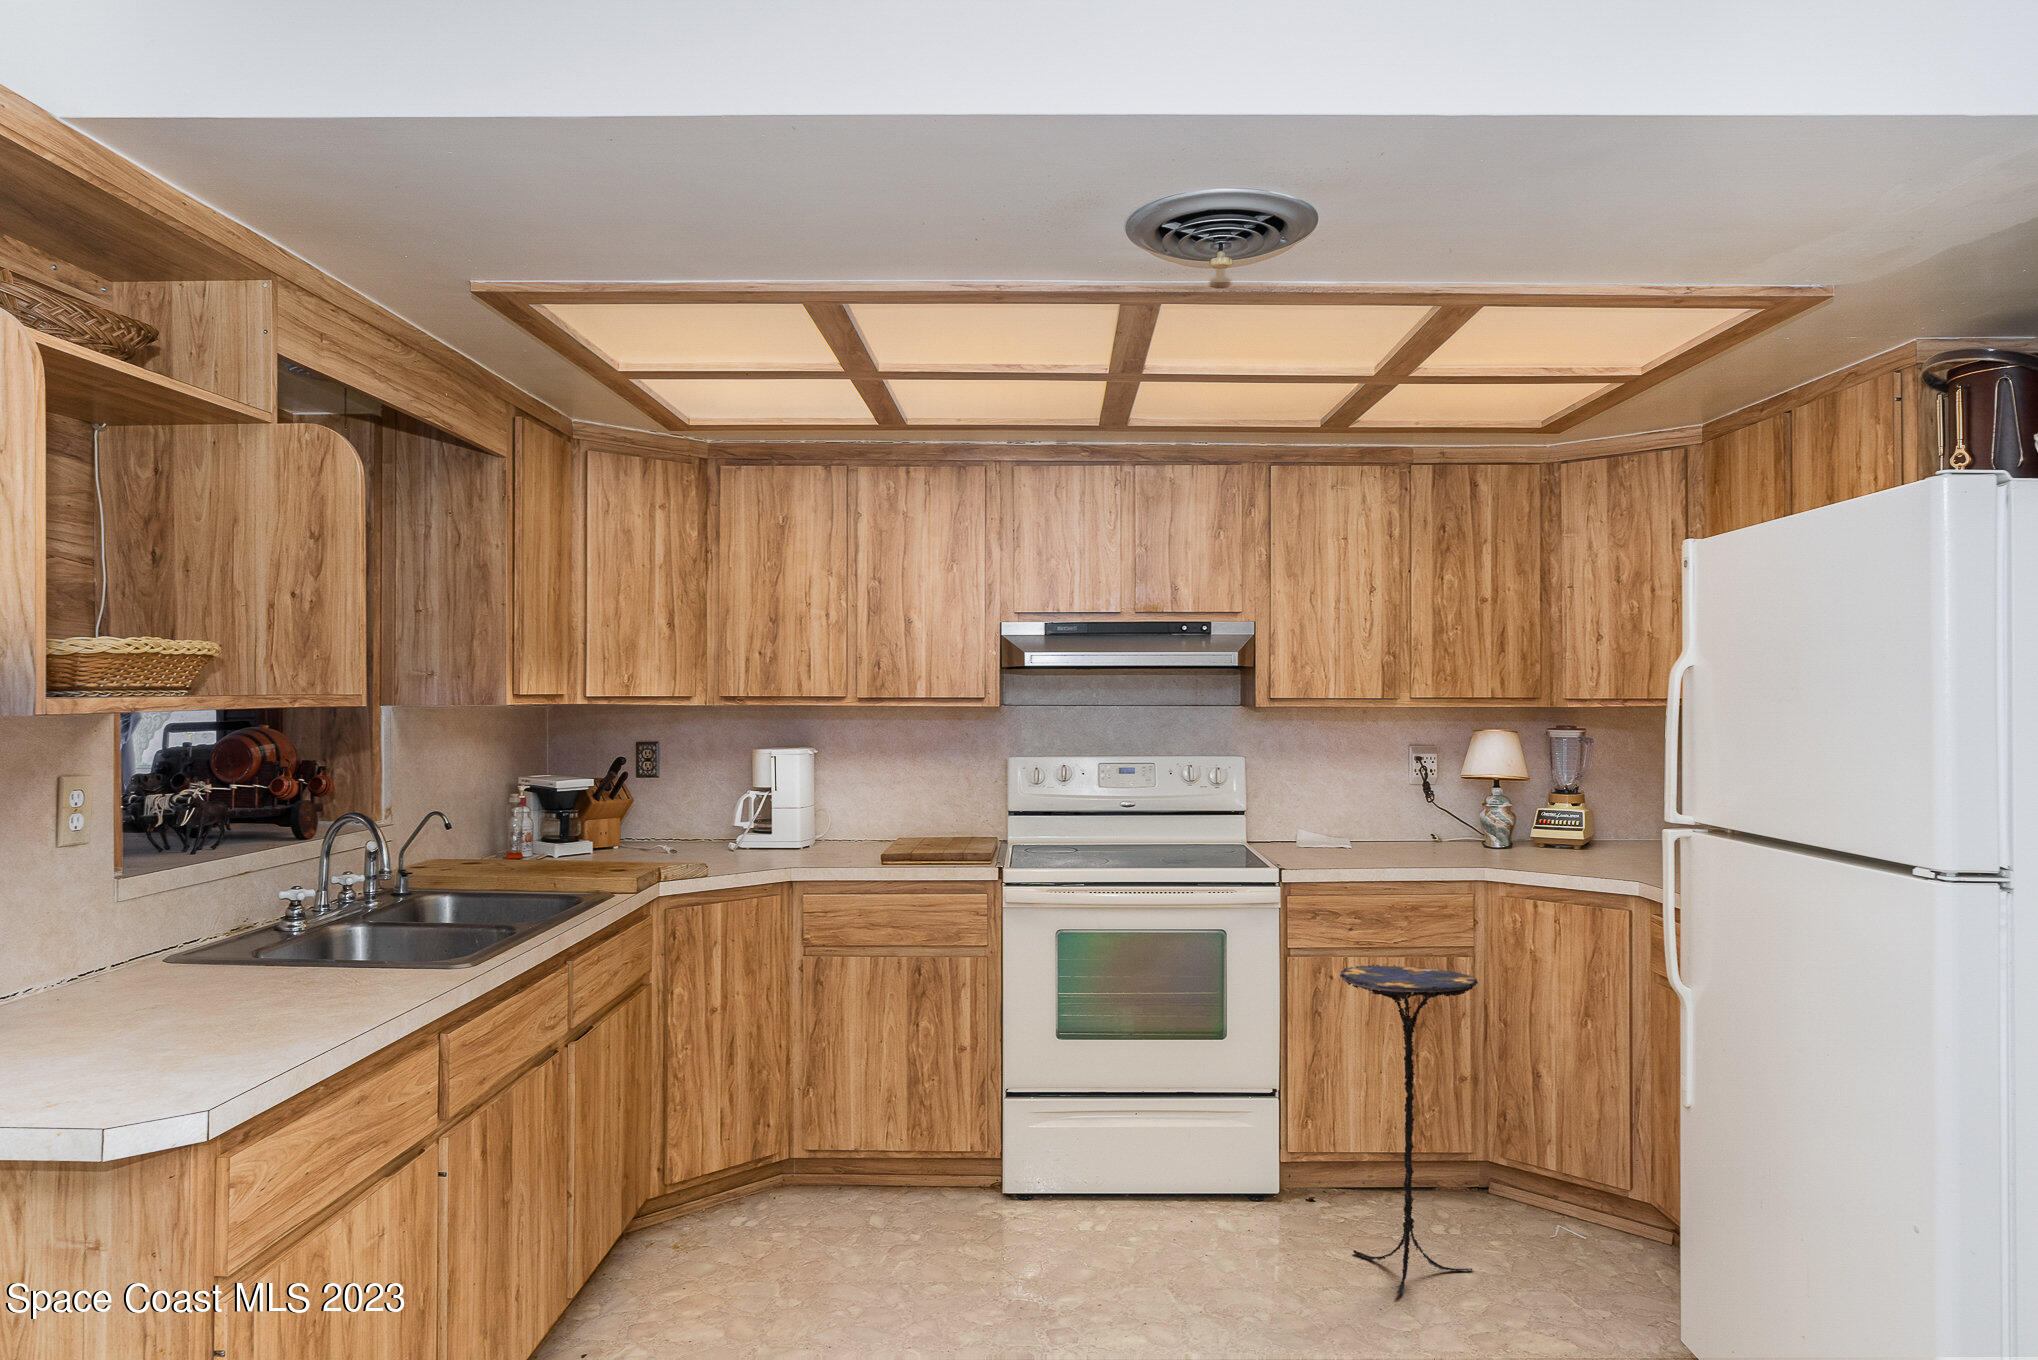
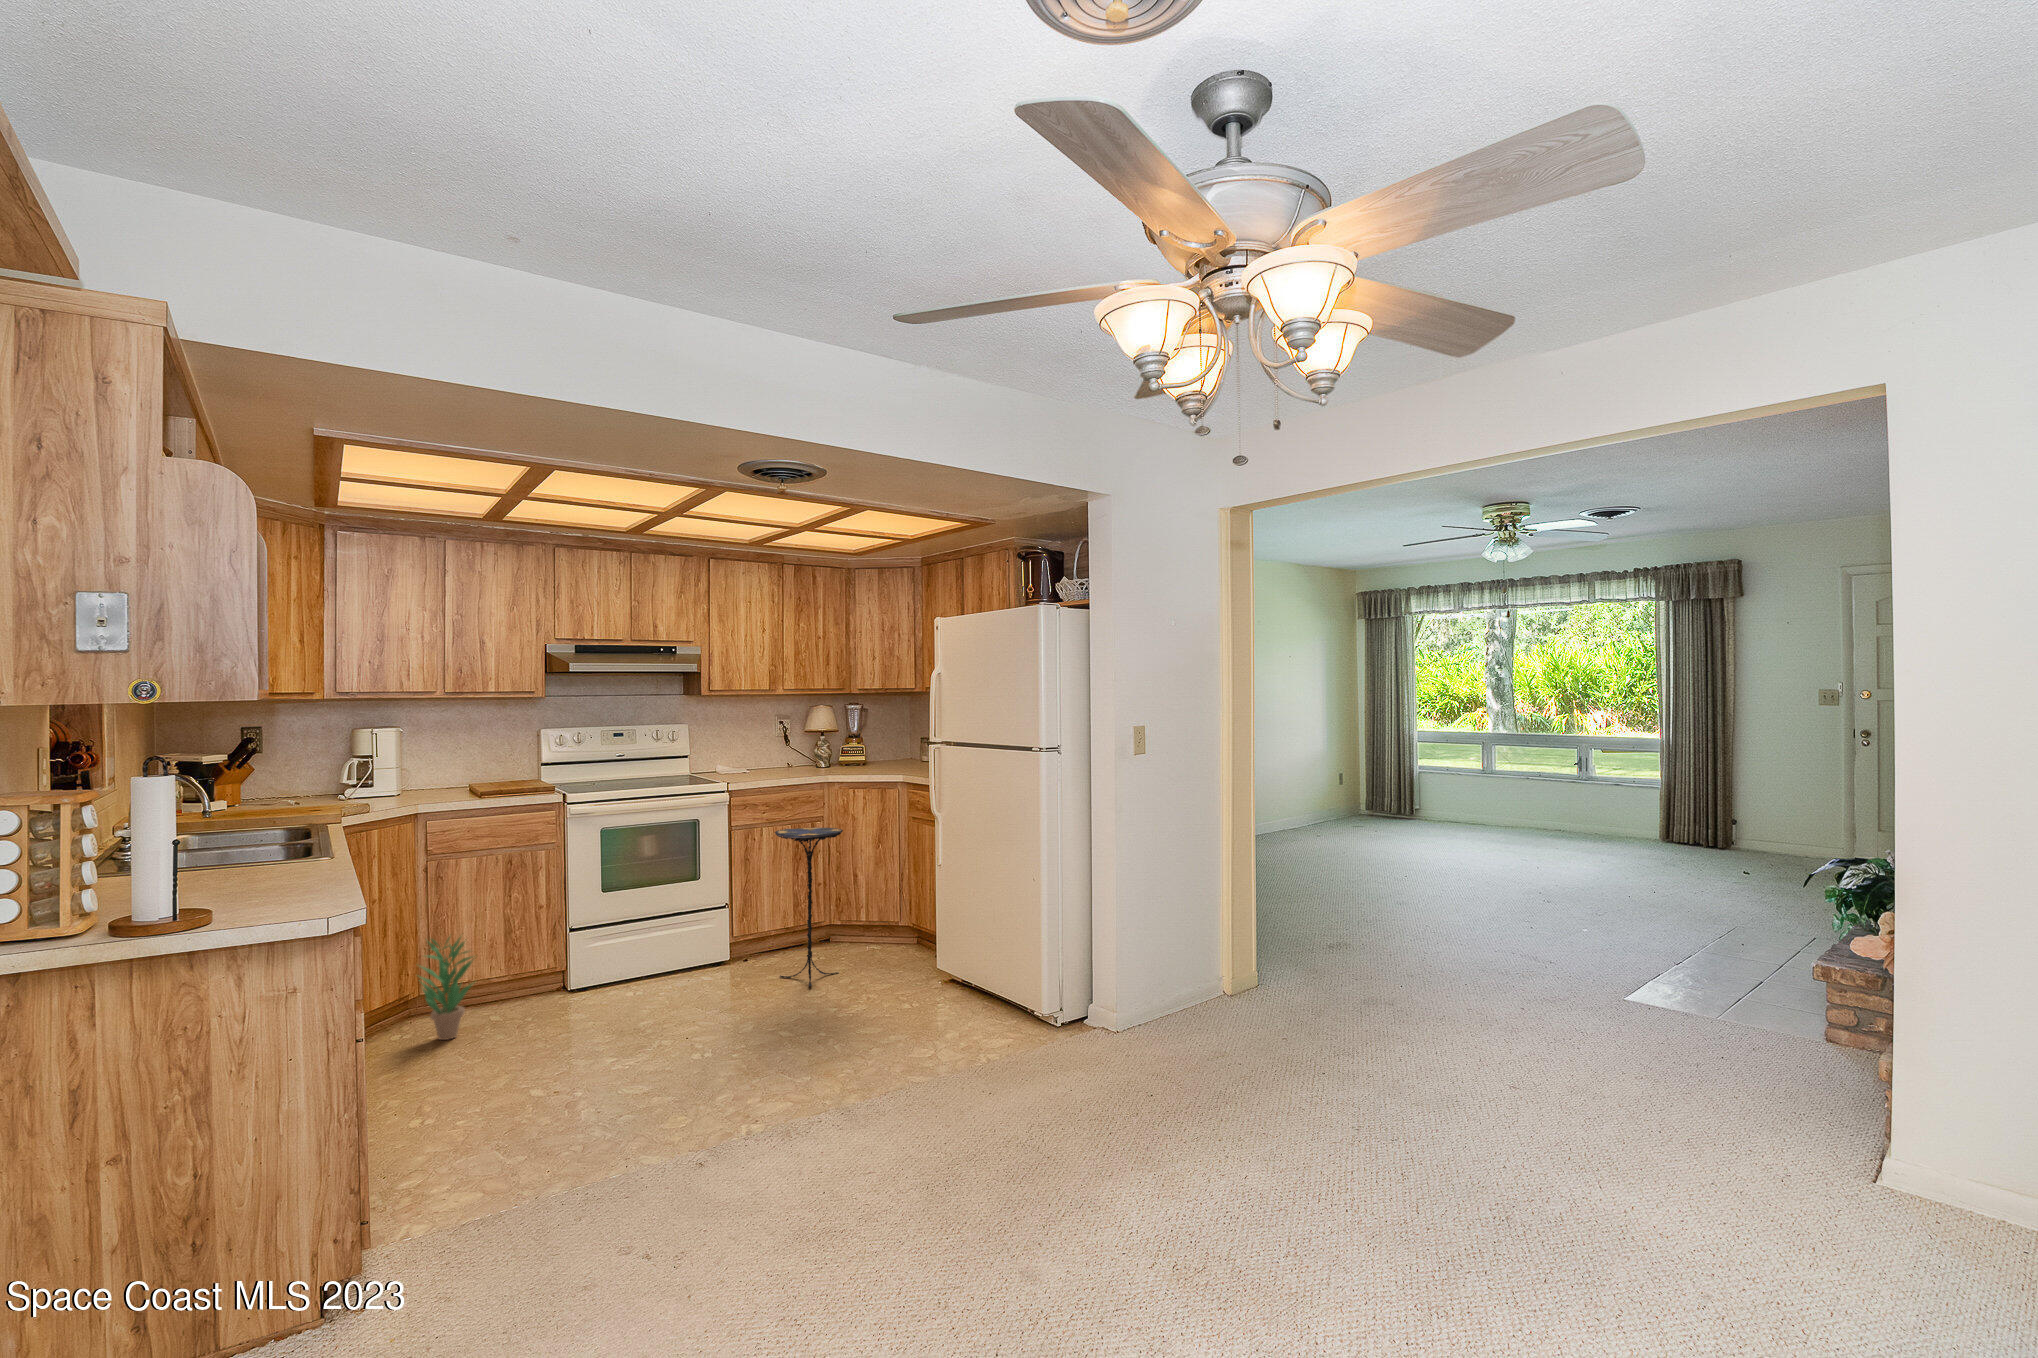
potted plant: none [747,1081,839,1253] -> present [419,937,473,1040]

